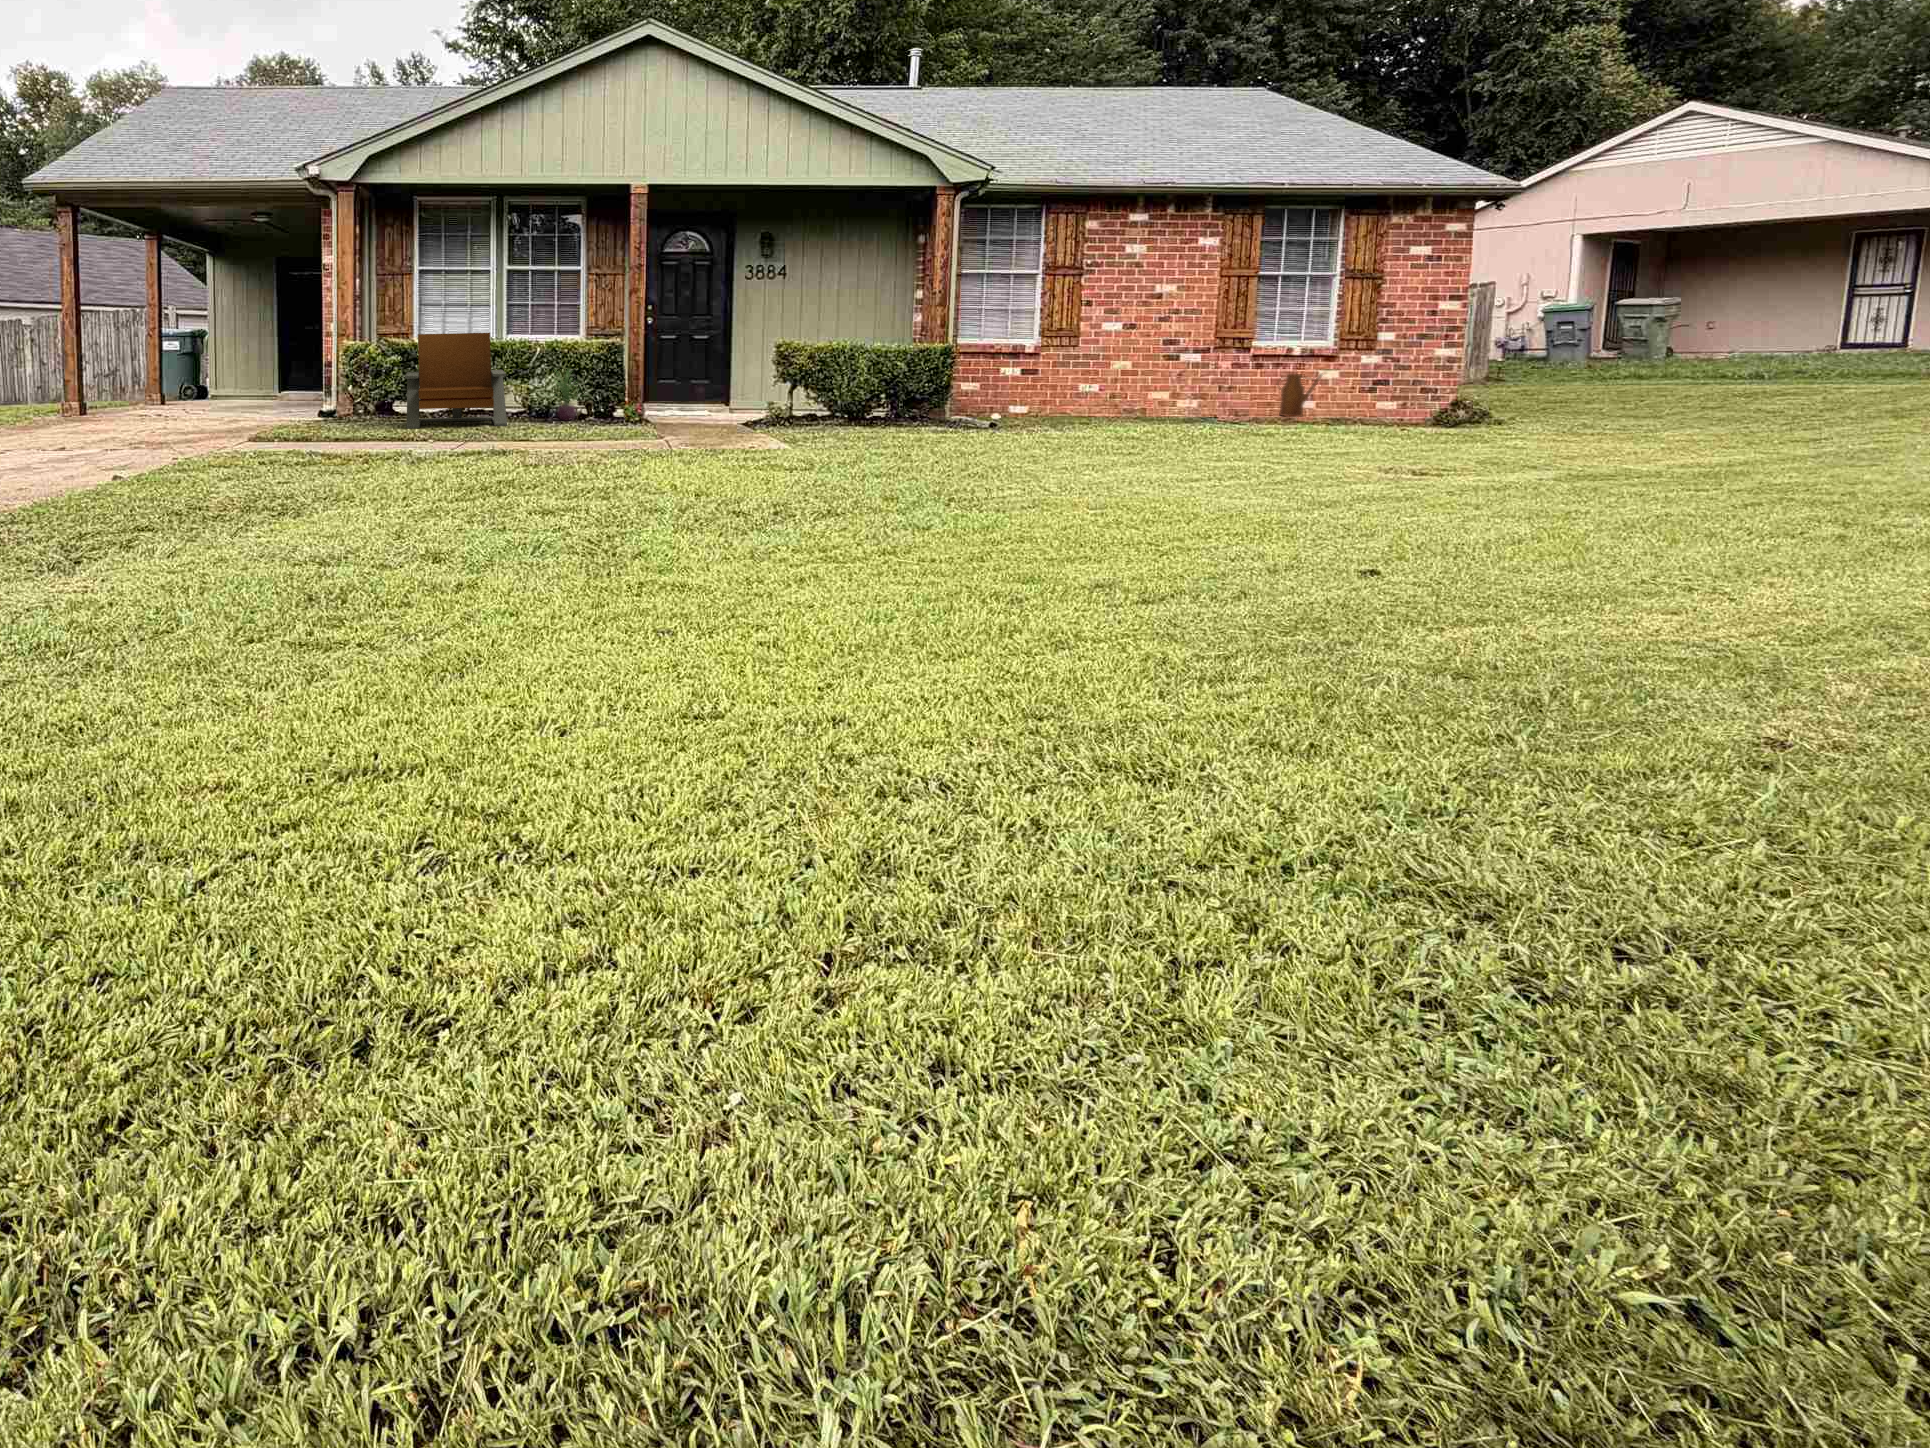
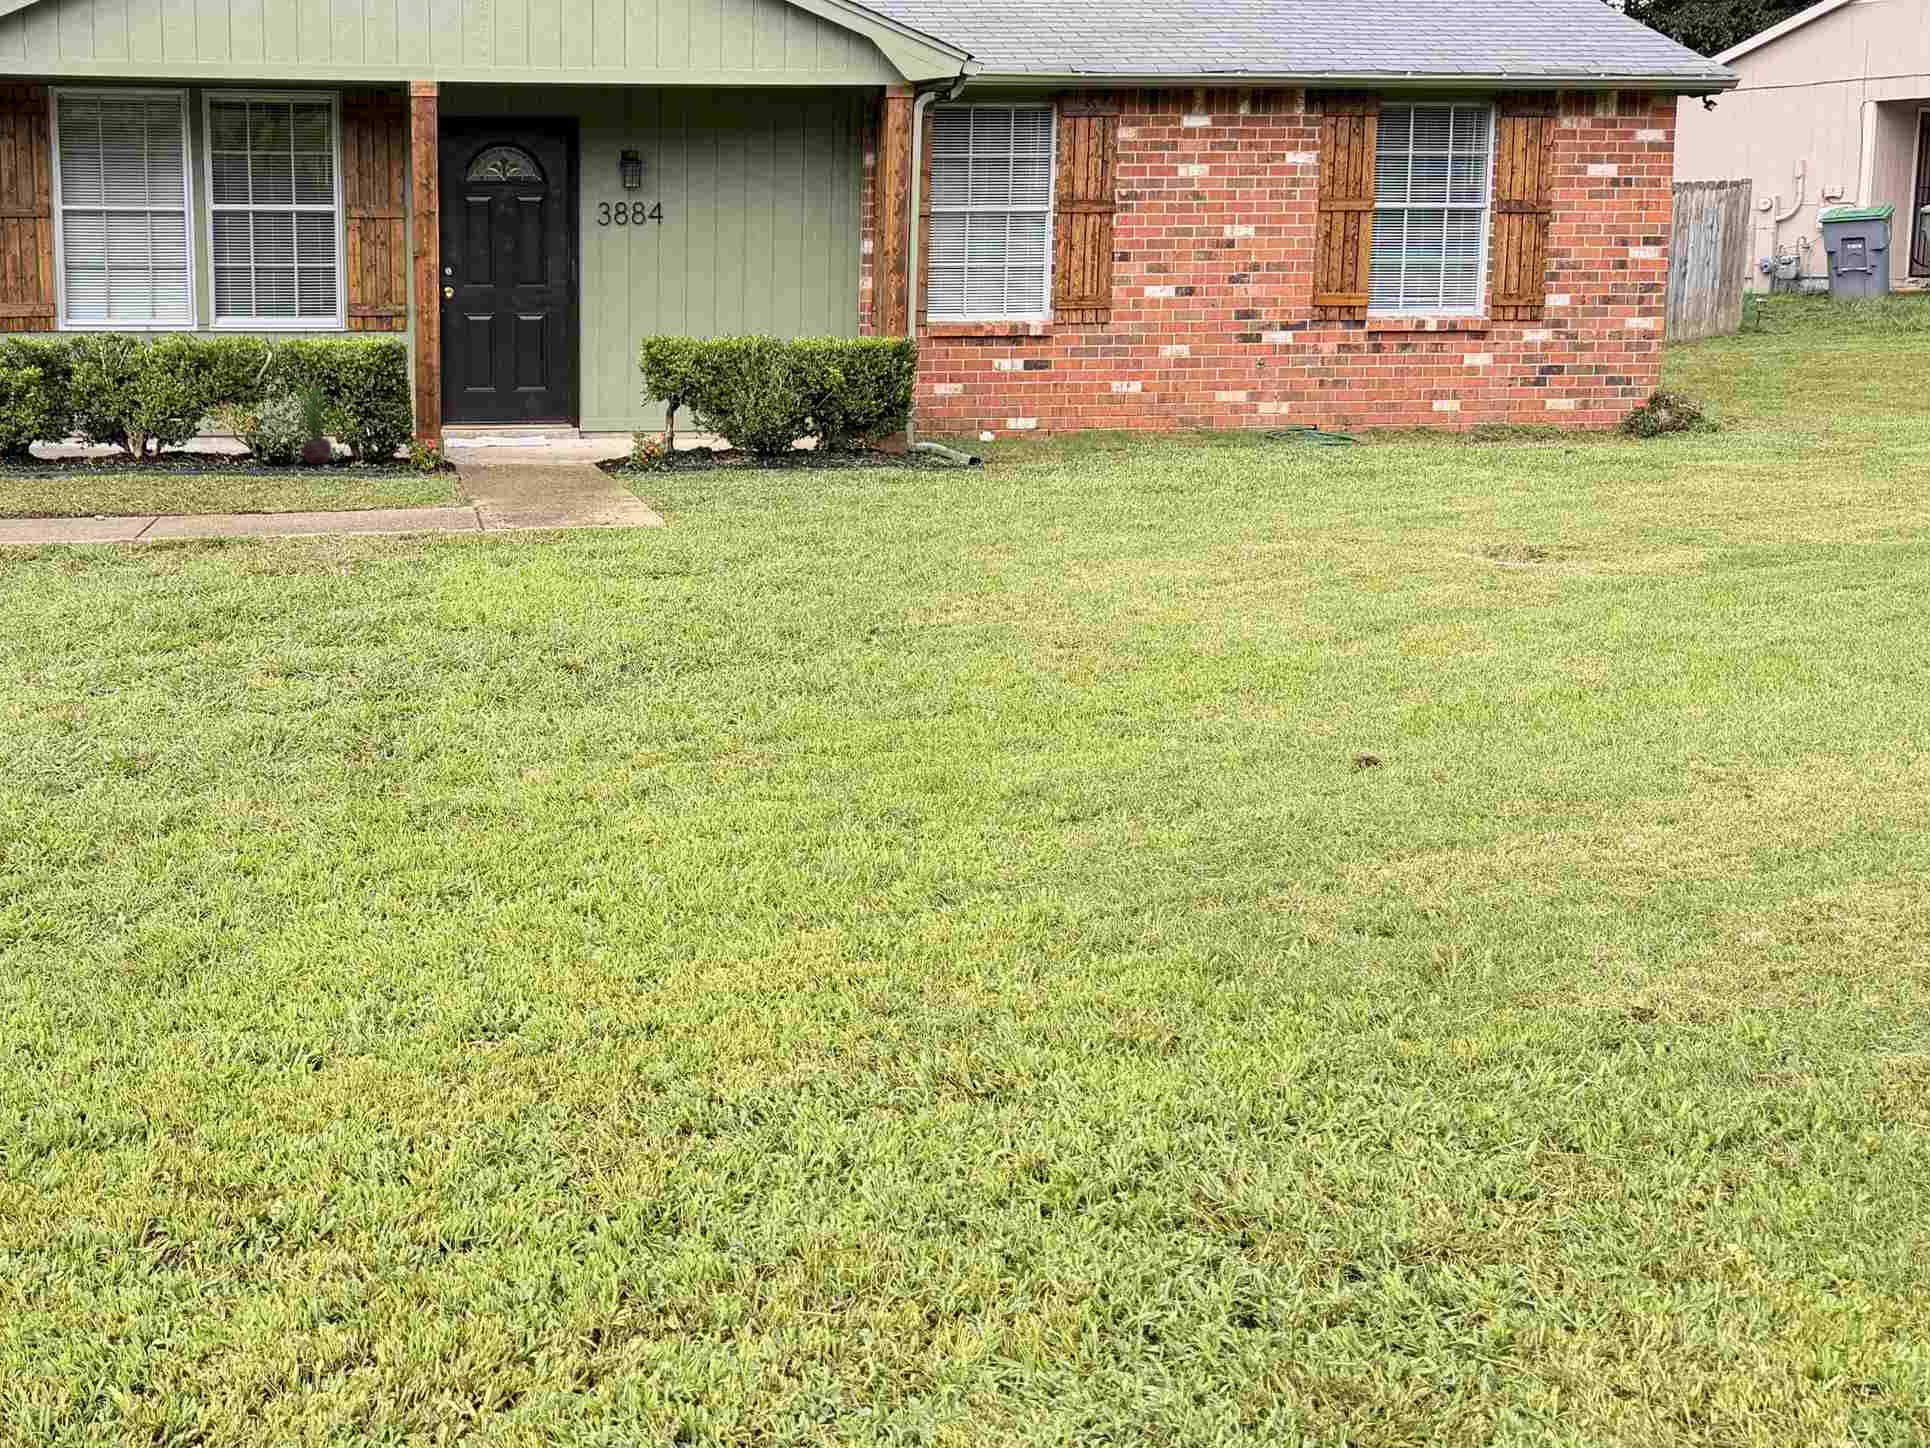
lounge chair: present [405,333,507,429] -> none [51,325,222,488]
watering can: present [1280,374,1322,417] -> none [1391,357,1456,423]

